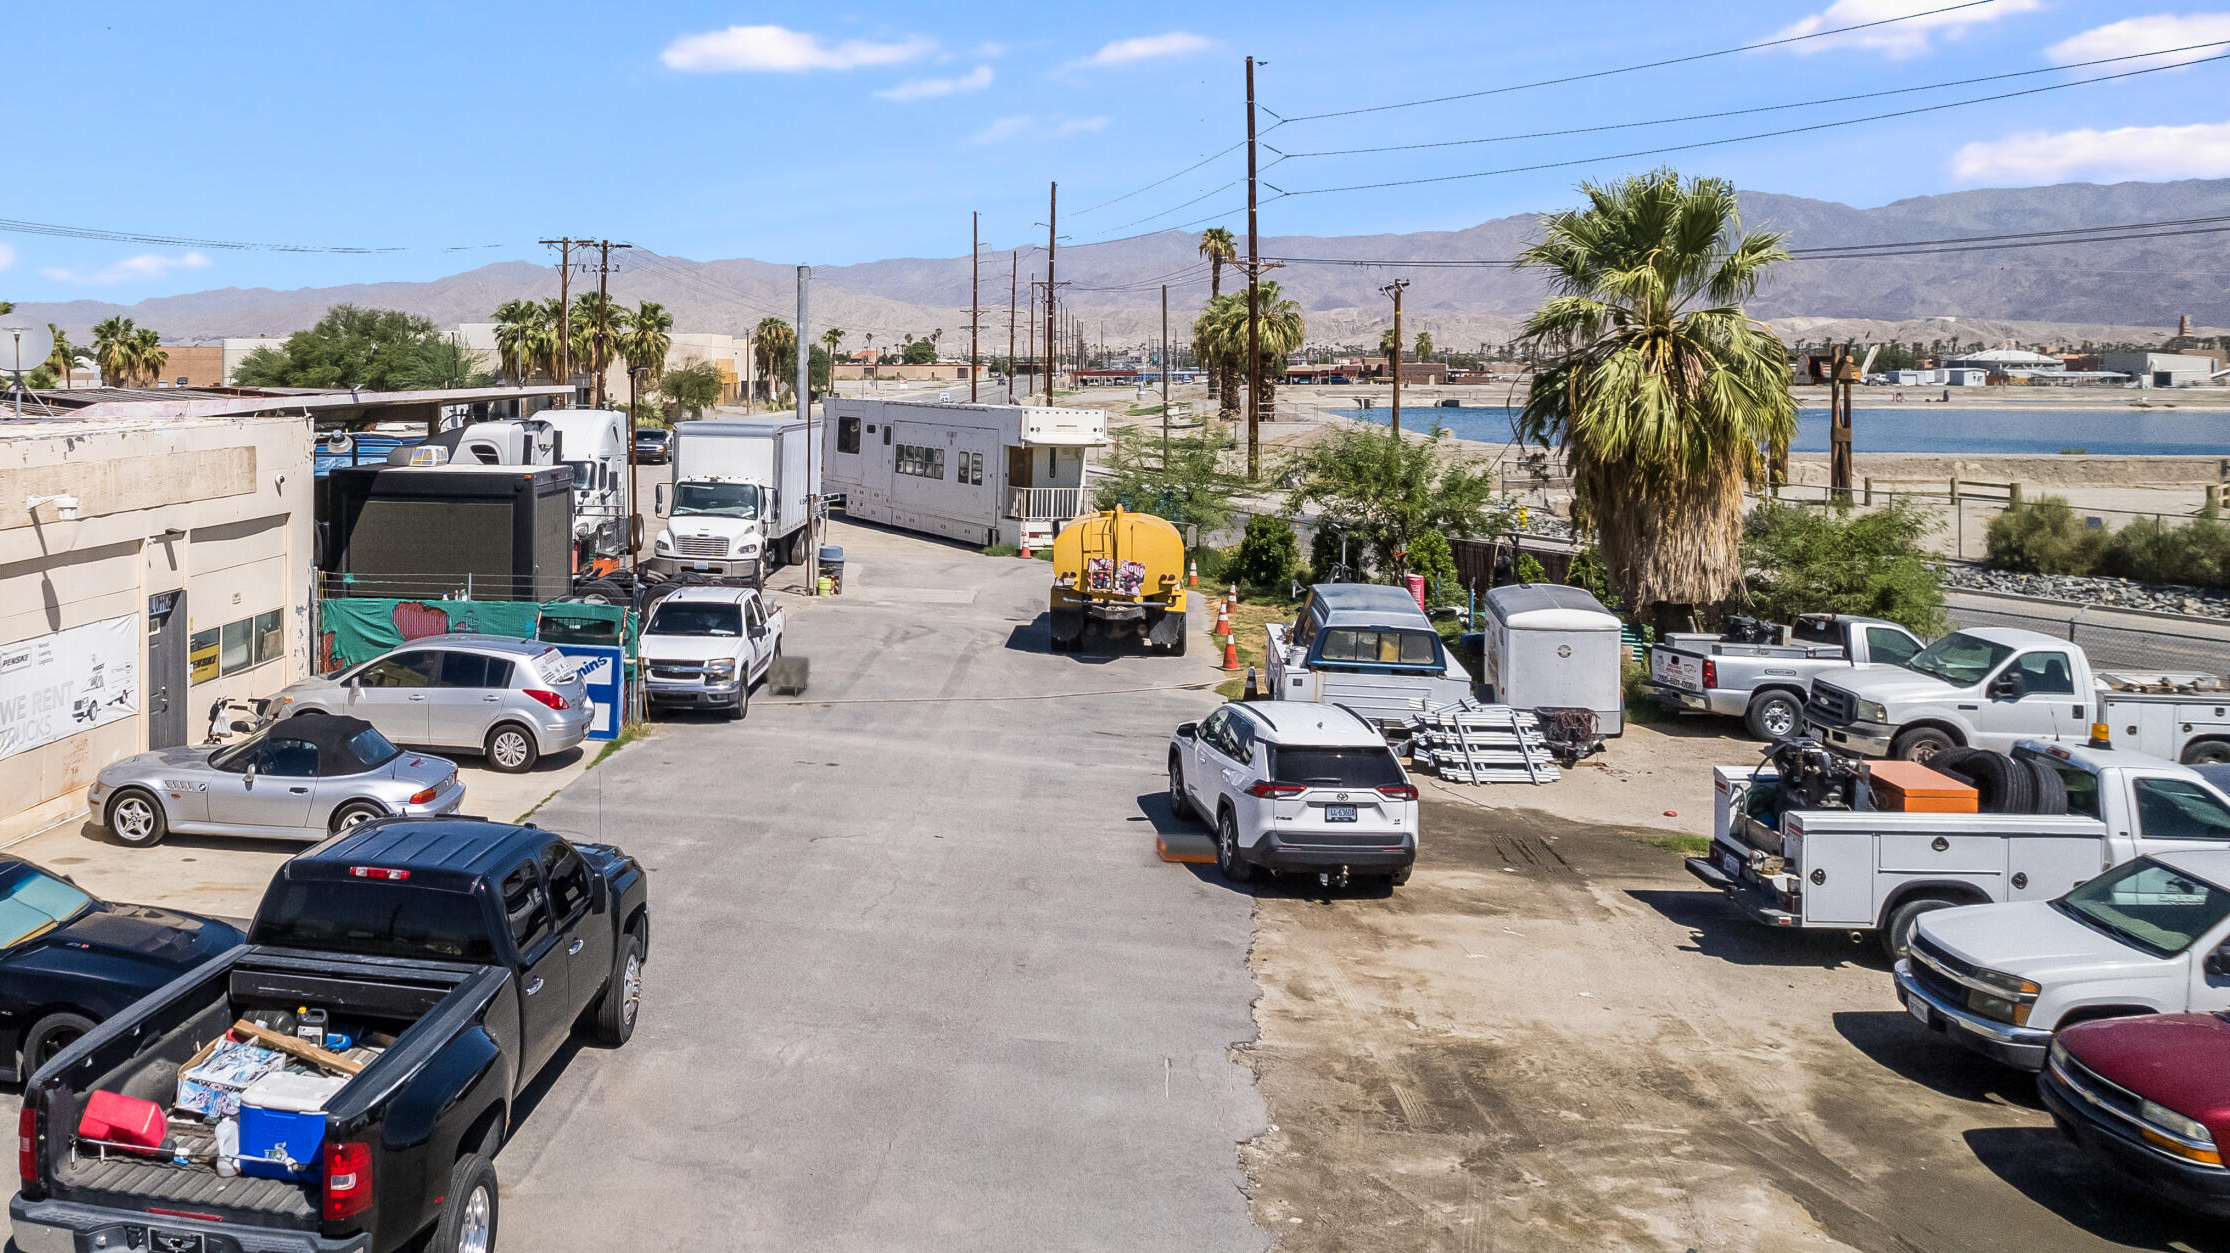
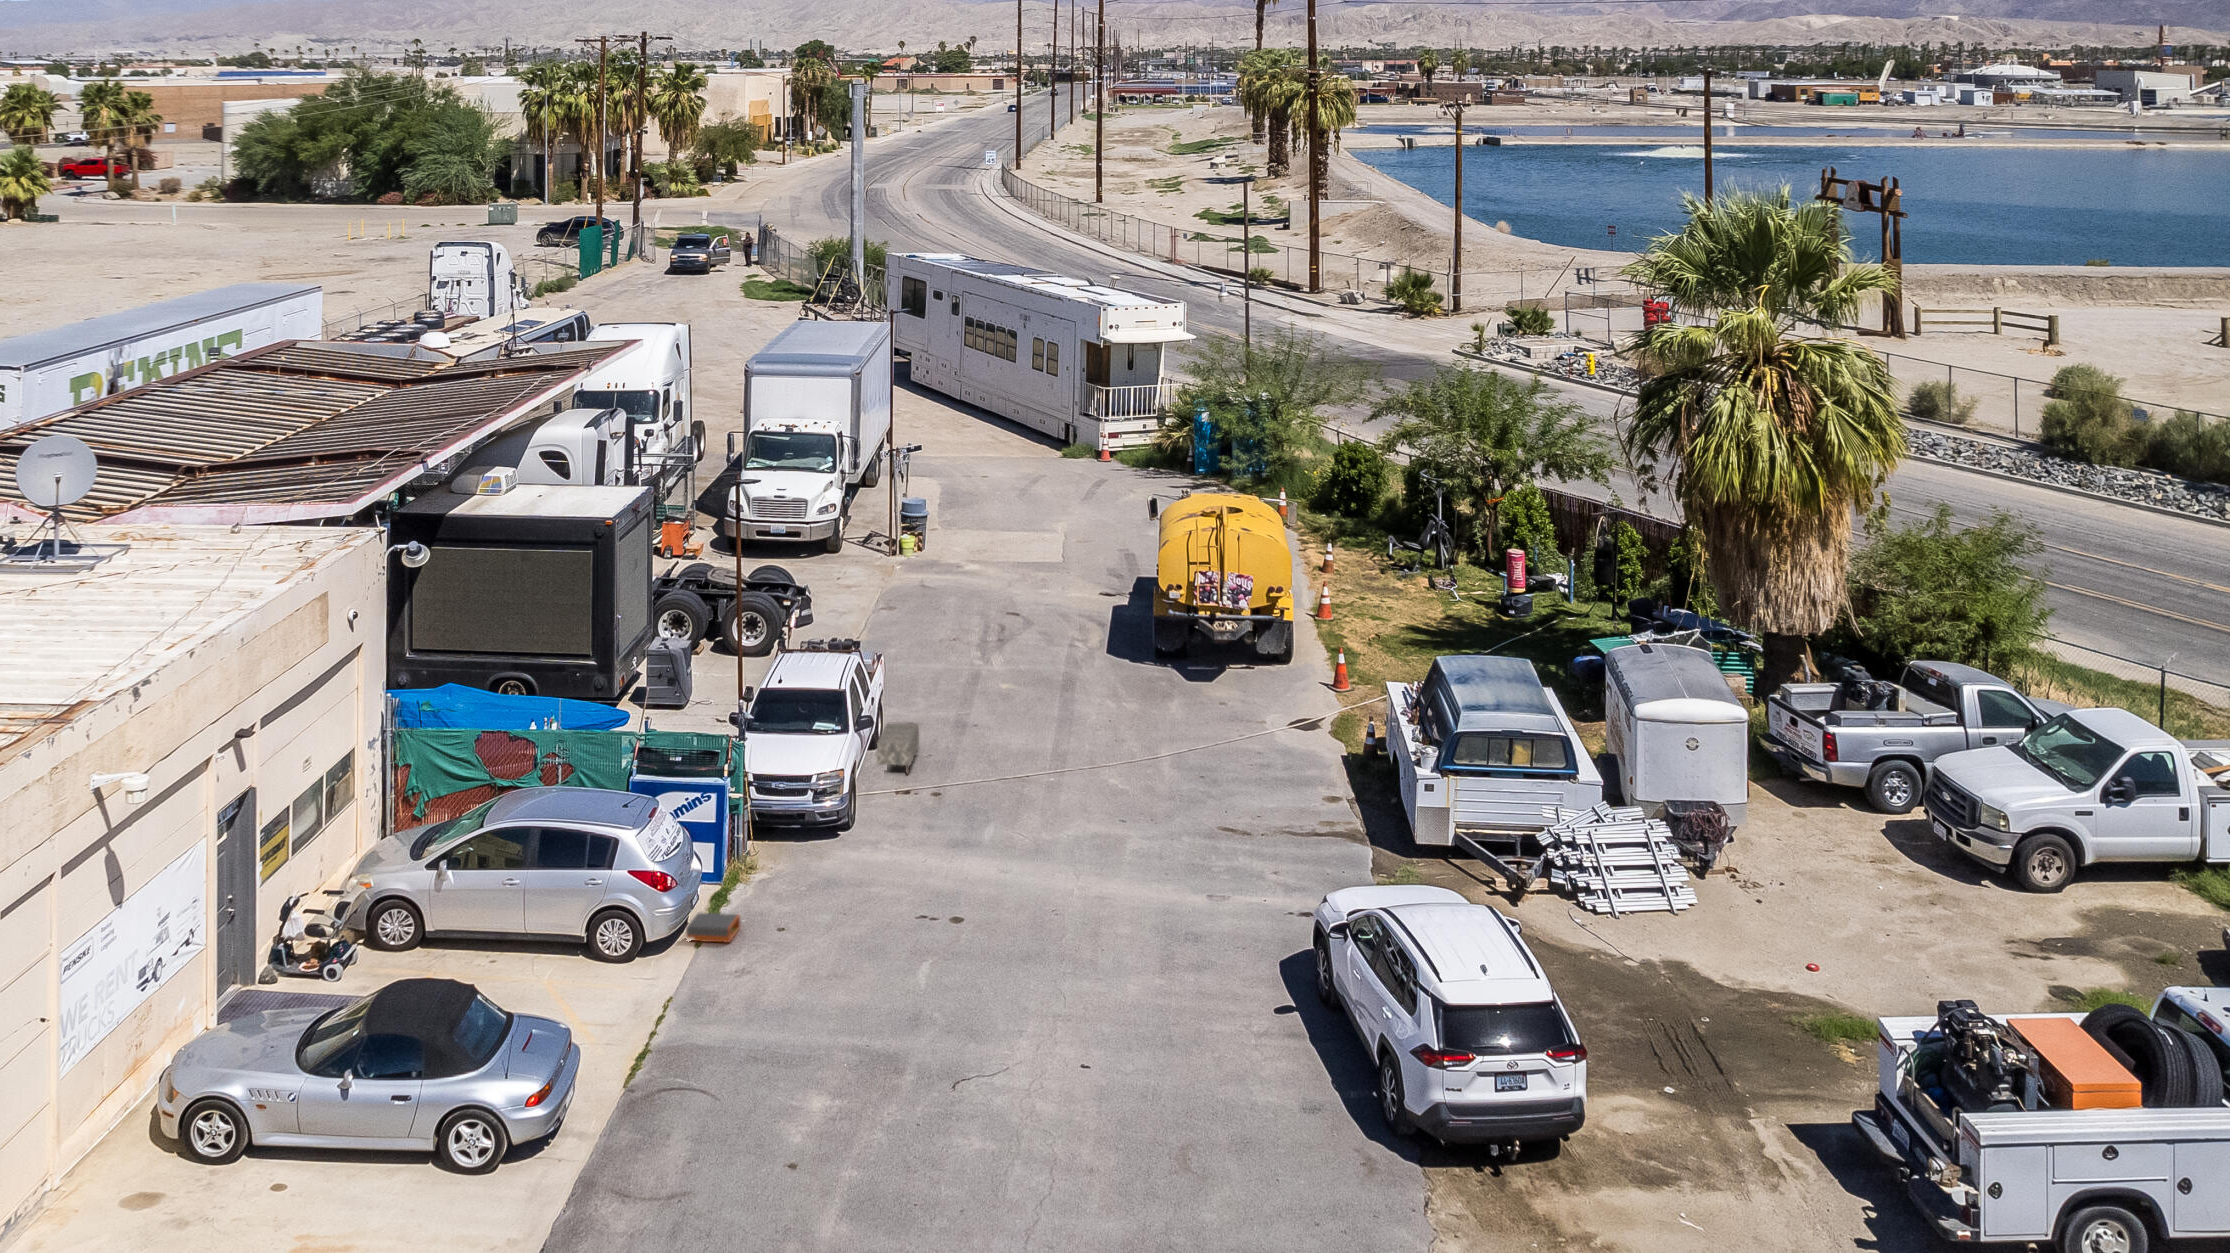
storage box: present [1156,834,1217,863] -> present [686,913,741,942]

